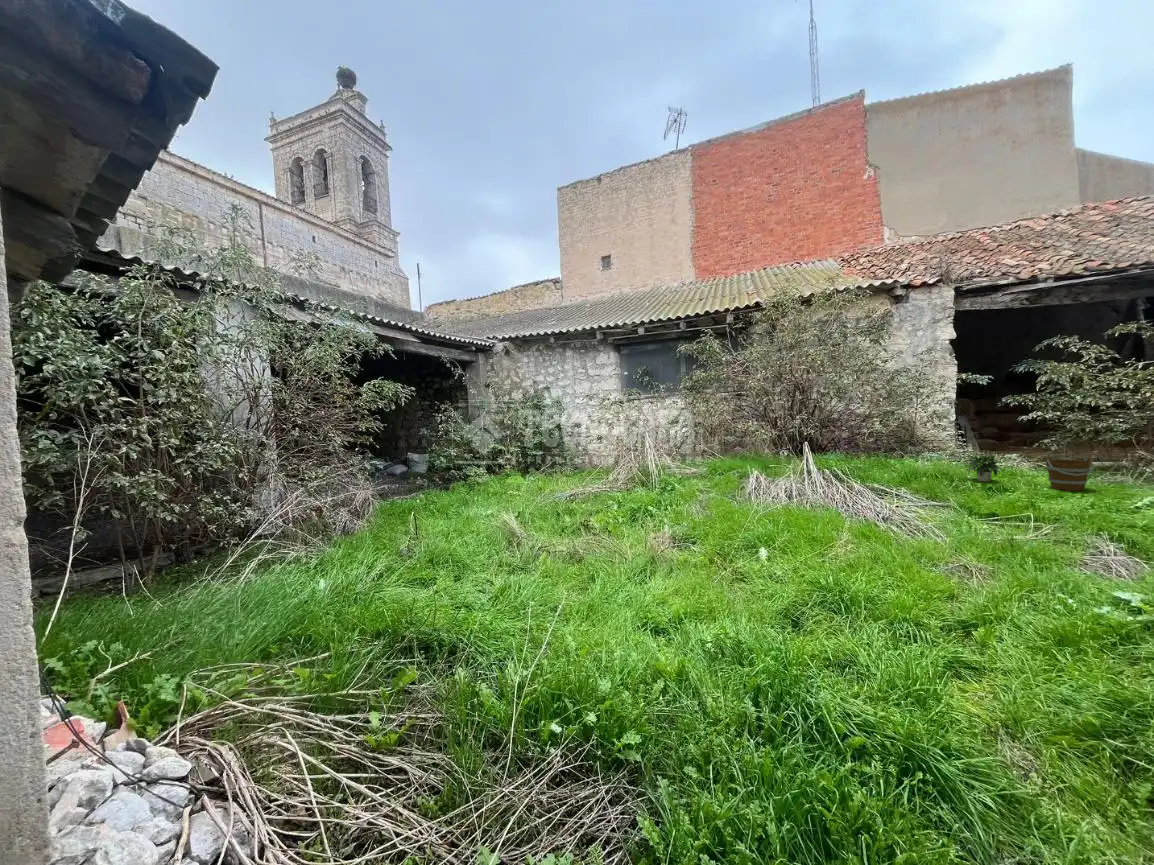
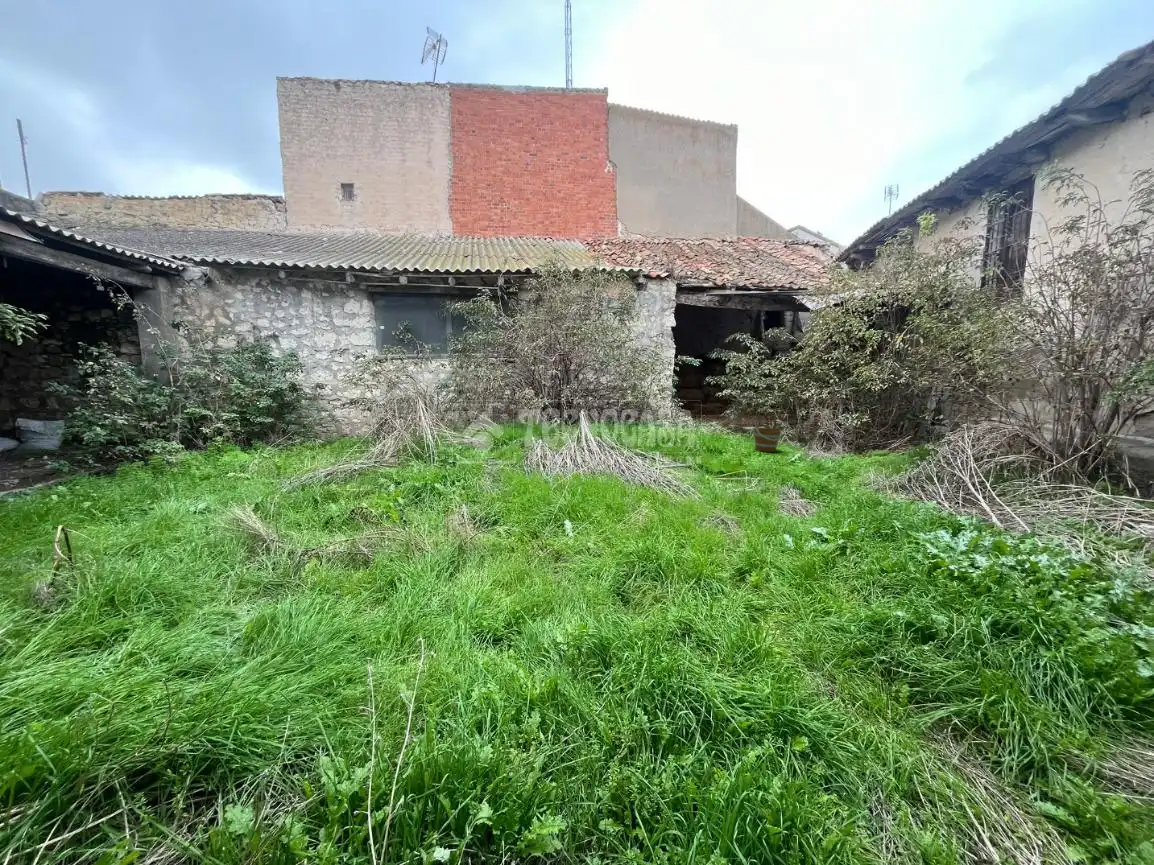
potted plant: present [965,454,1004,481] -> none [692,422,728,445]

